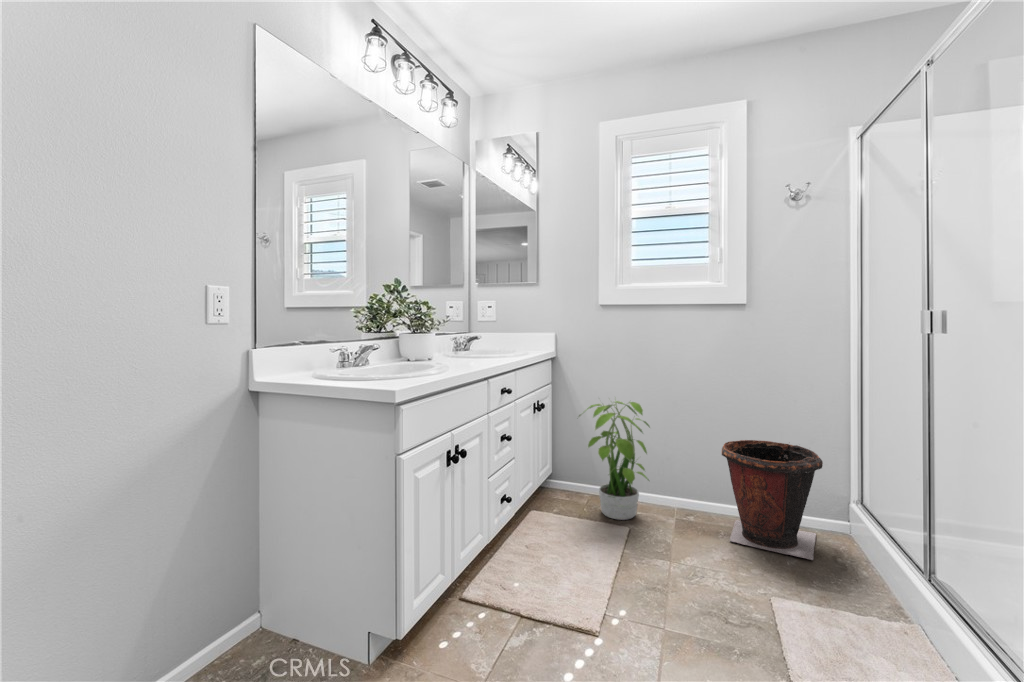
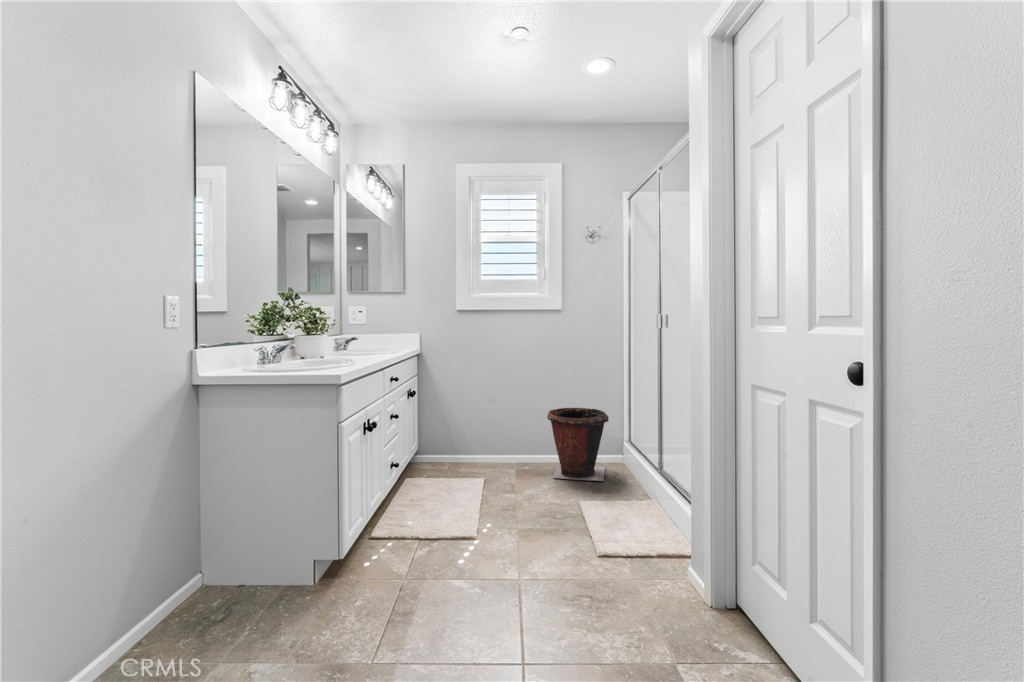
potted plant: present [578,401,650,520] -> none [442,382,498,475]

